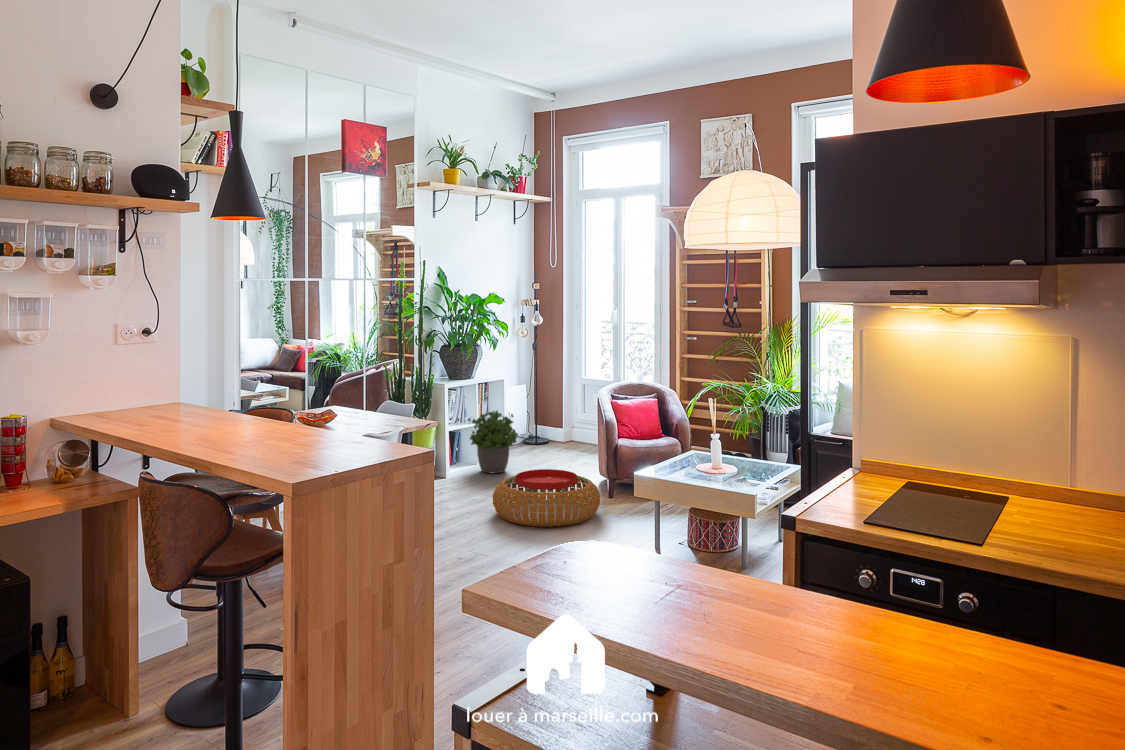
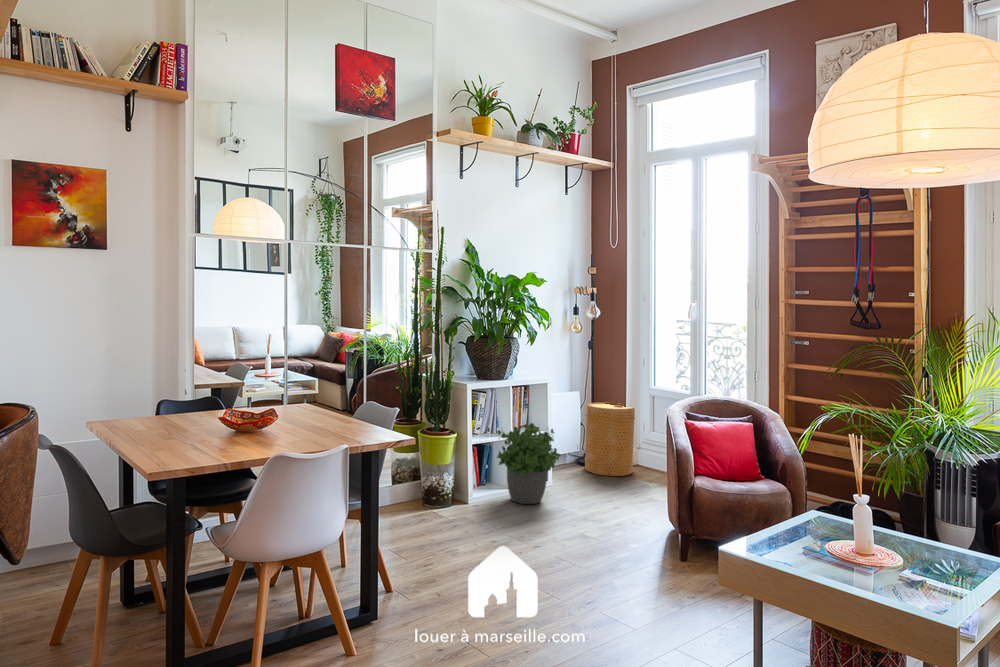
basket: none [531,391,571,450] -> present [585,403,635,476]
pouf: present [493,469,600,527] -> none [493,517,658,623]

